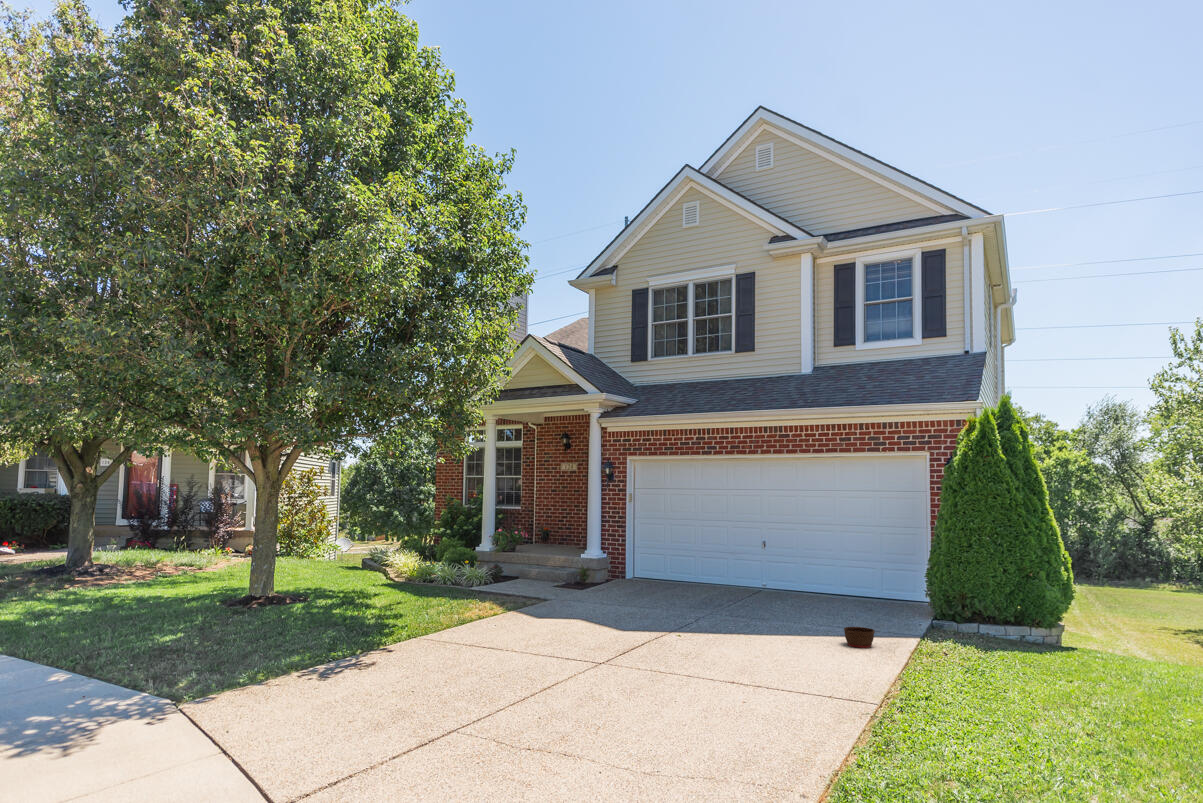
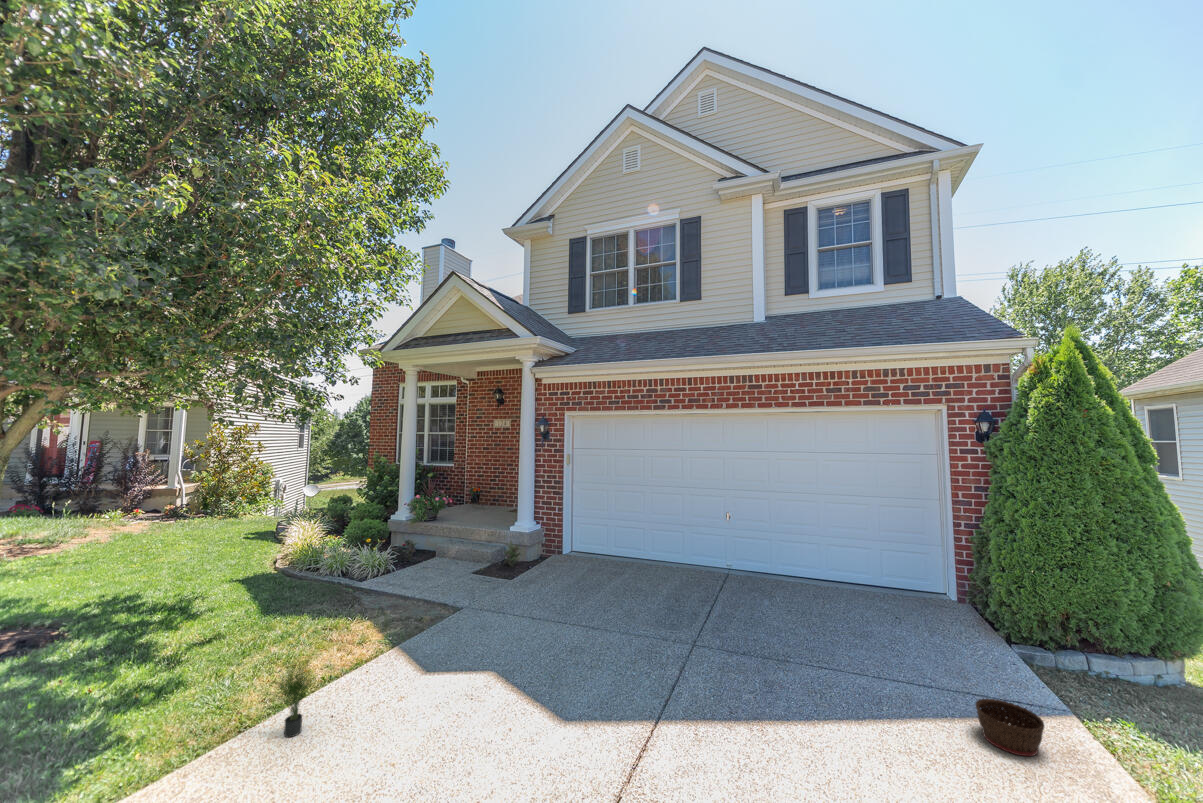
potted plant: none [458,589,485,630] -> present [267,663,316,737]

